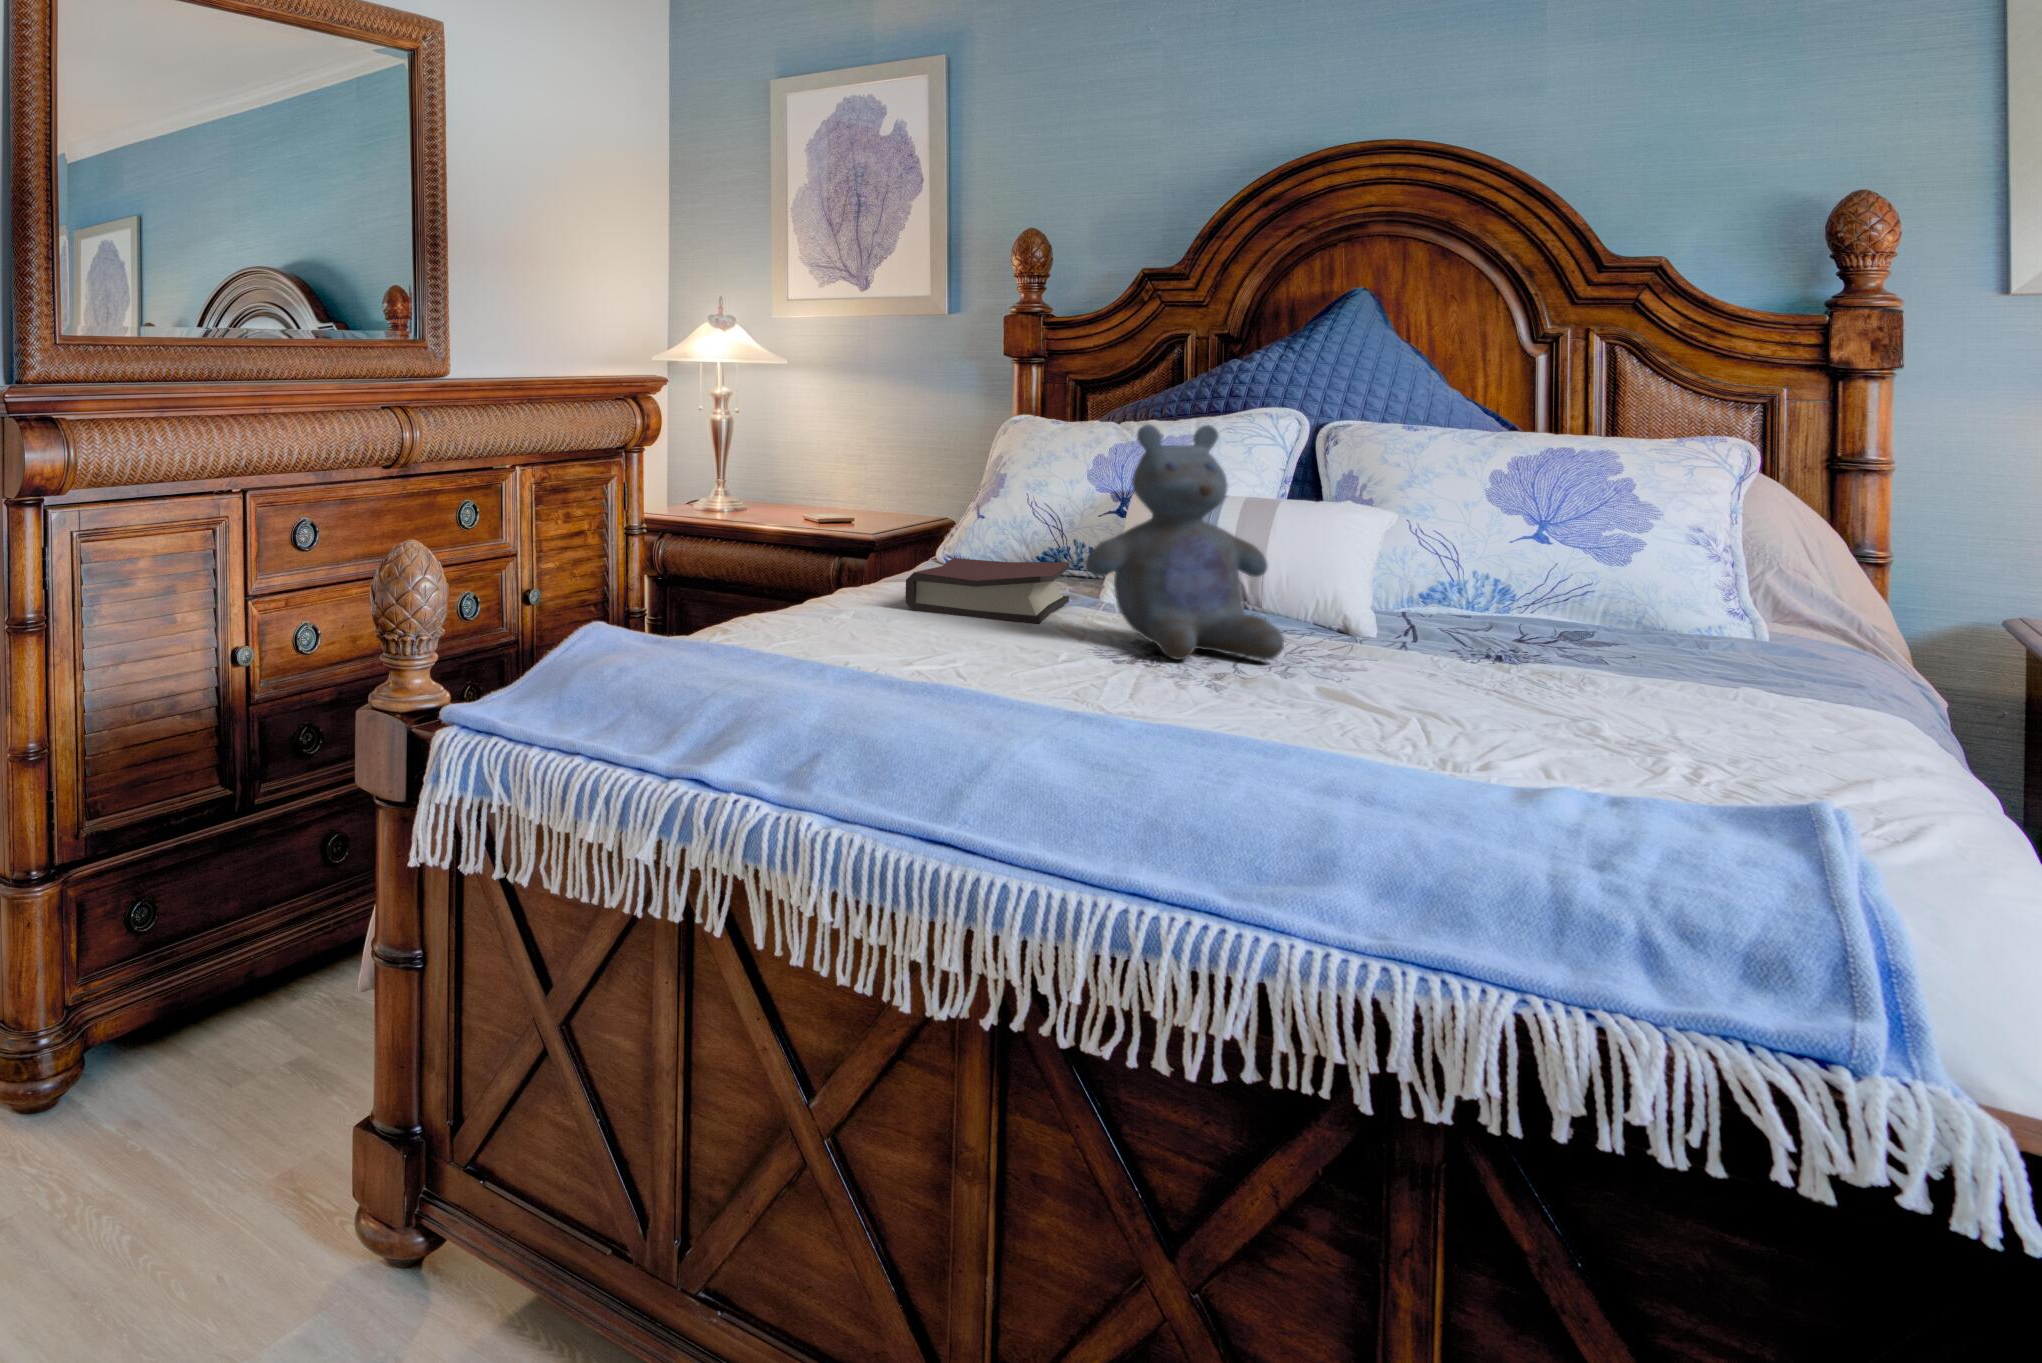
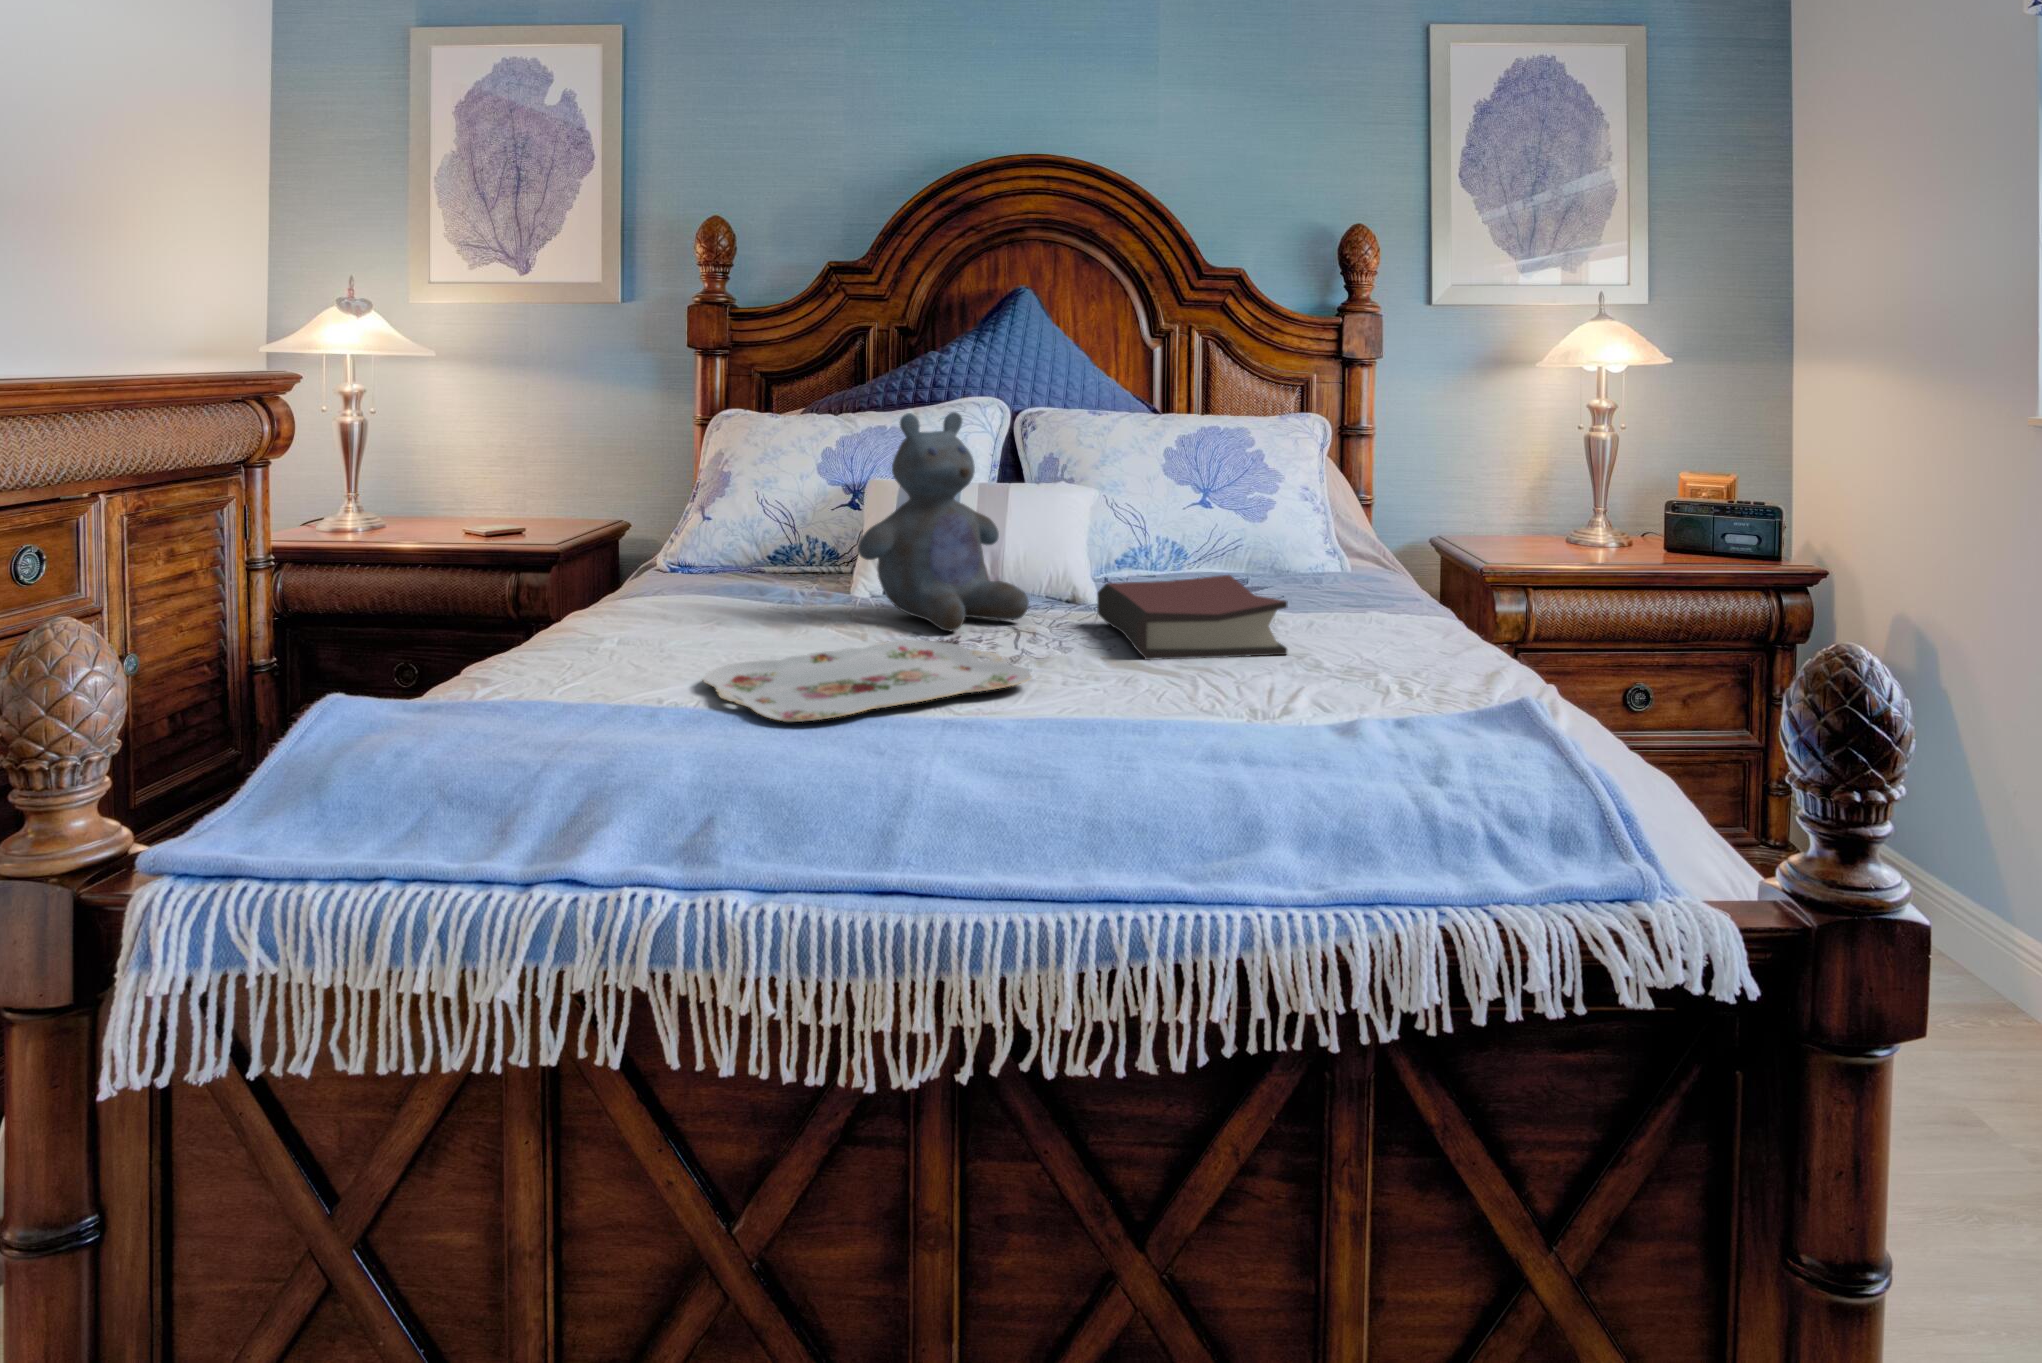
hardback book: present [906,558,1069,623] -> present [1097,575,1288,660]
serving tray: none [878,651,1204,708] -> present [703,640,1031,722]

